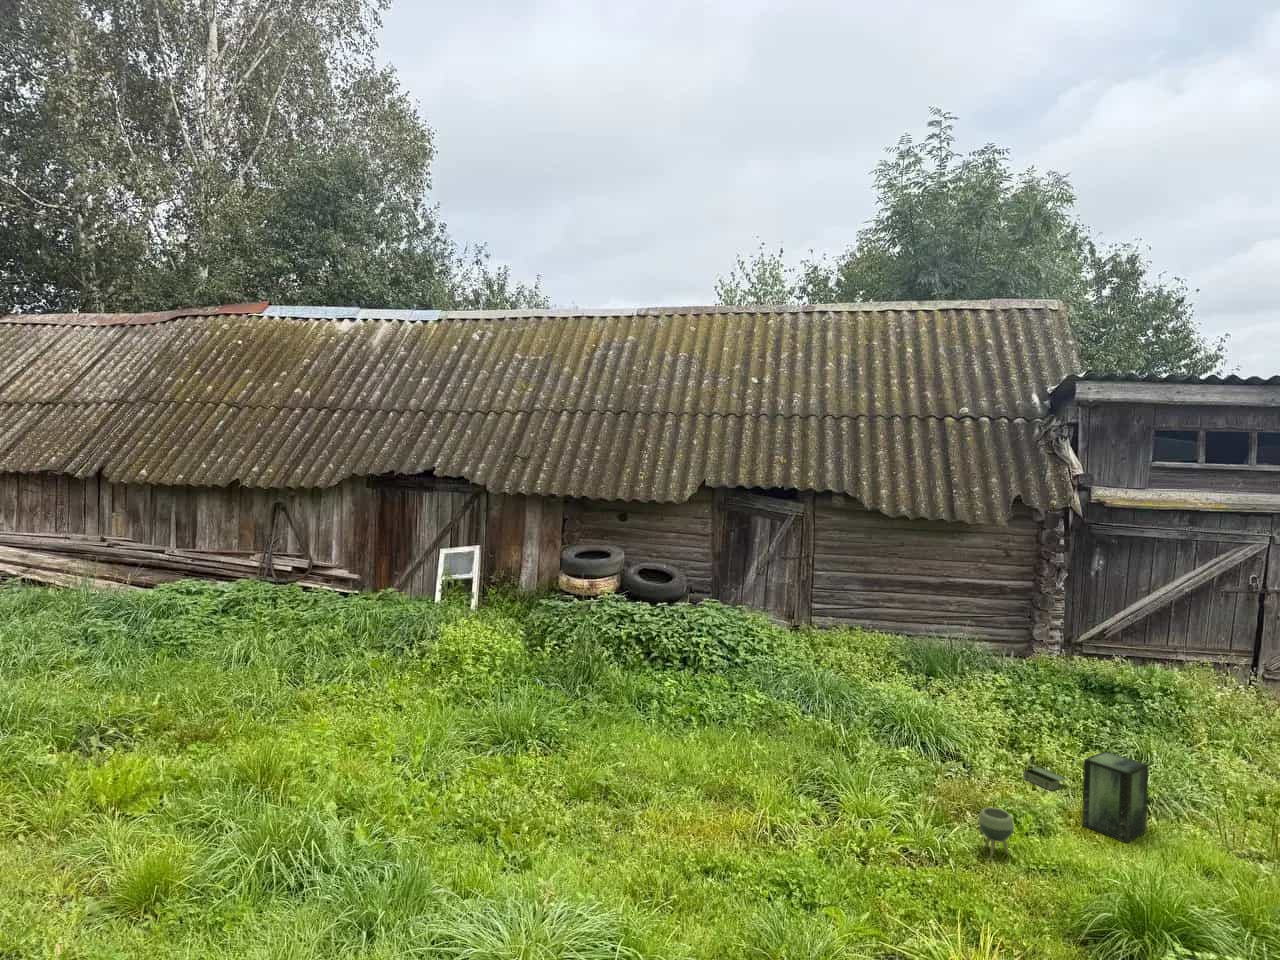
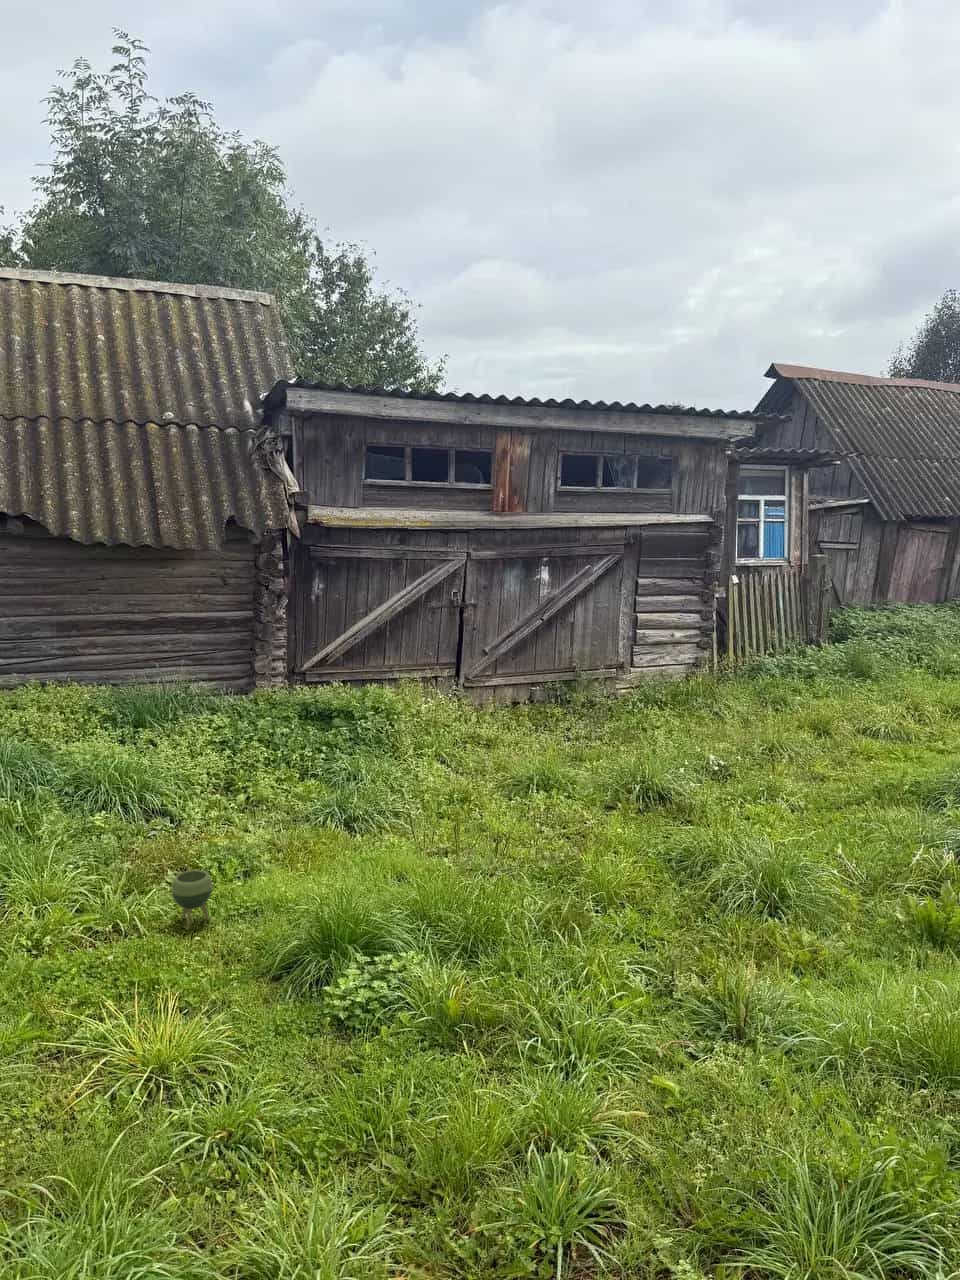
storage box: present [1082,751,1148,843] -> none [291,777,353,868]
toolbox: present [1023,767,1066,791] -> none [236,809,280,832]

